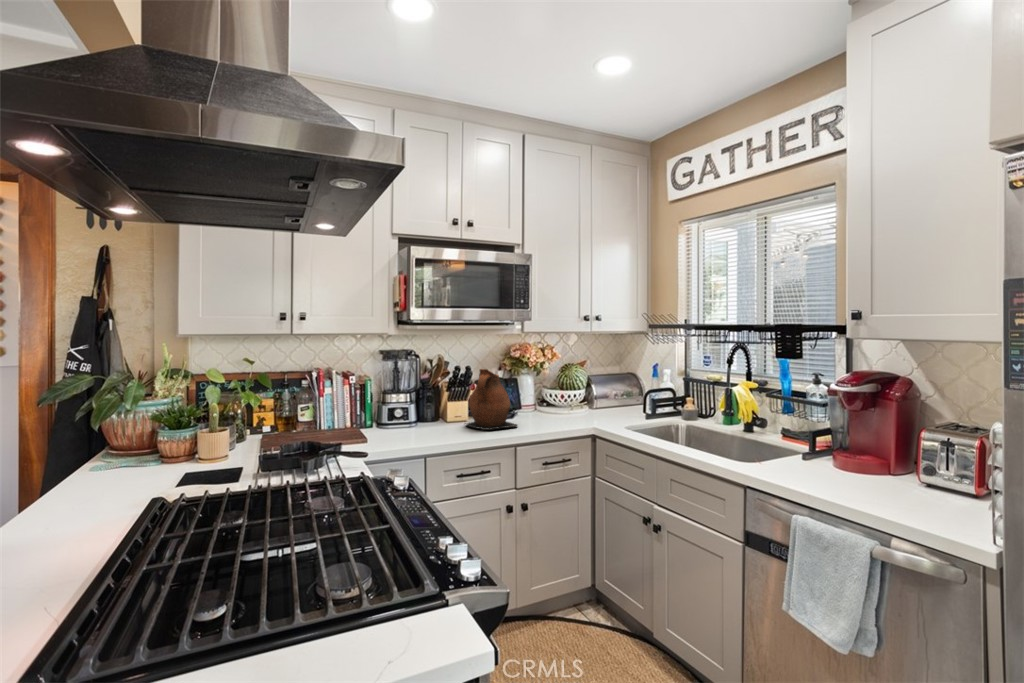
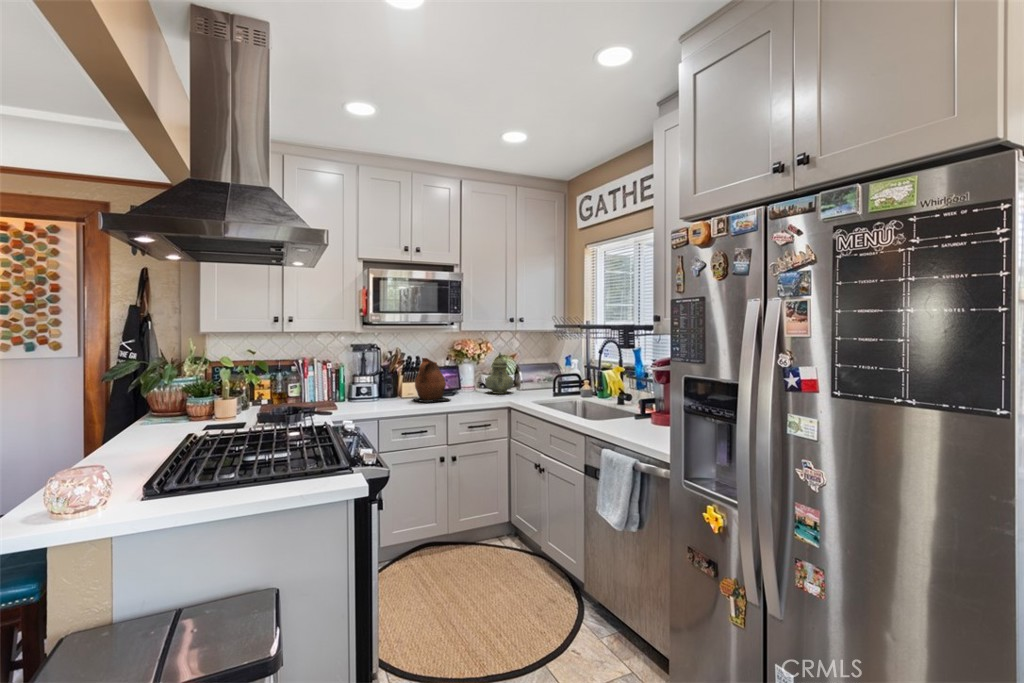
teapot: none [553,361,591,416] -> present [485,353,514,394]

